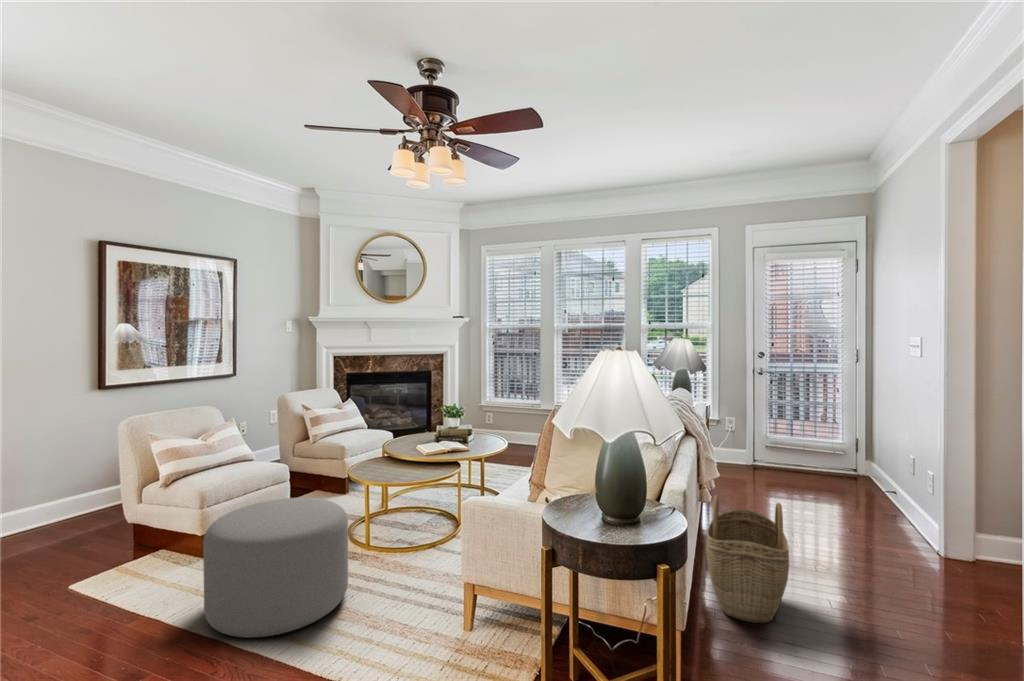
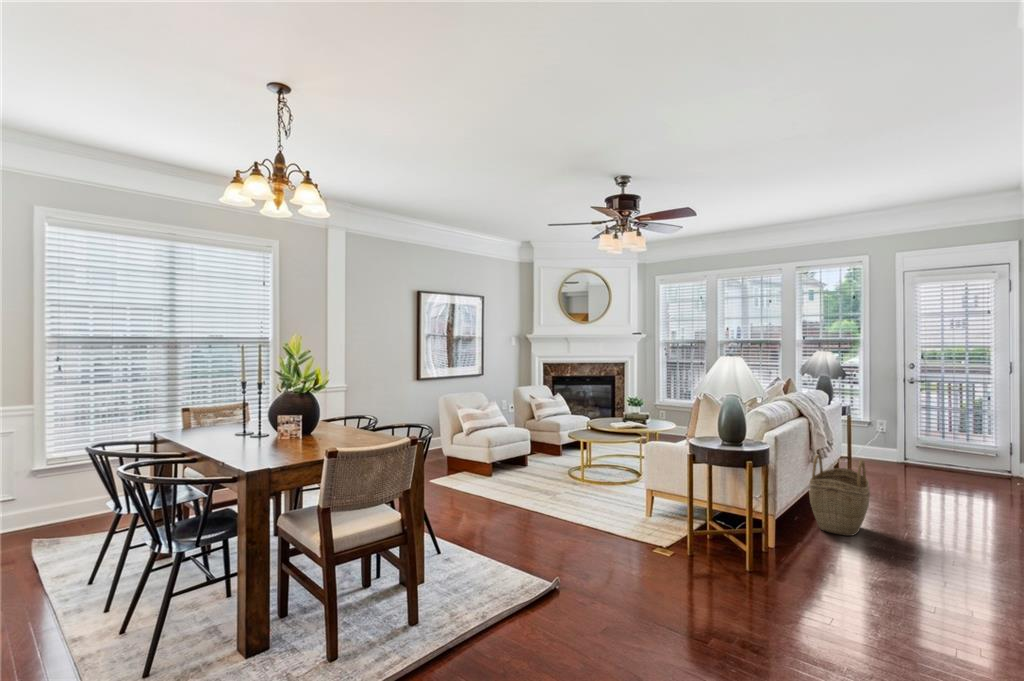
ottoman: present [203,498,348,638] -> none [504,443,577,507]

